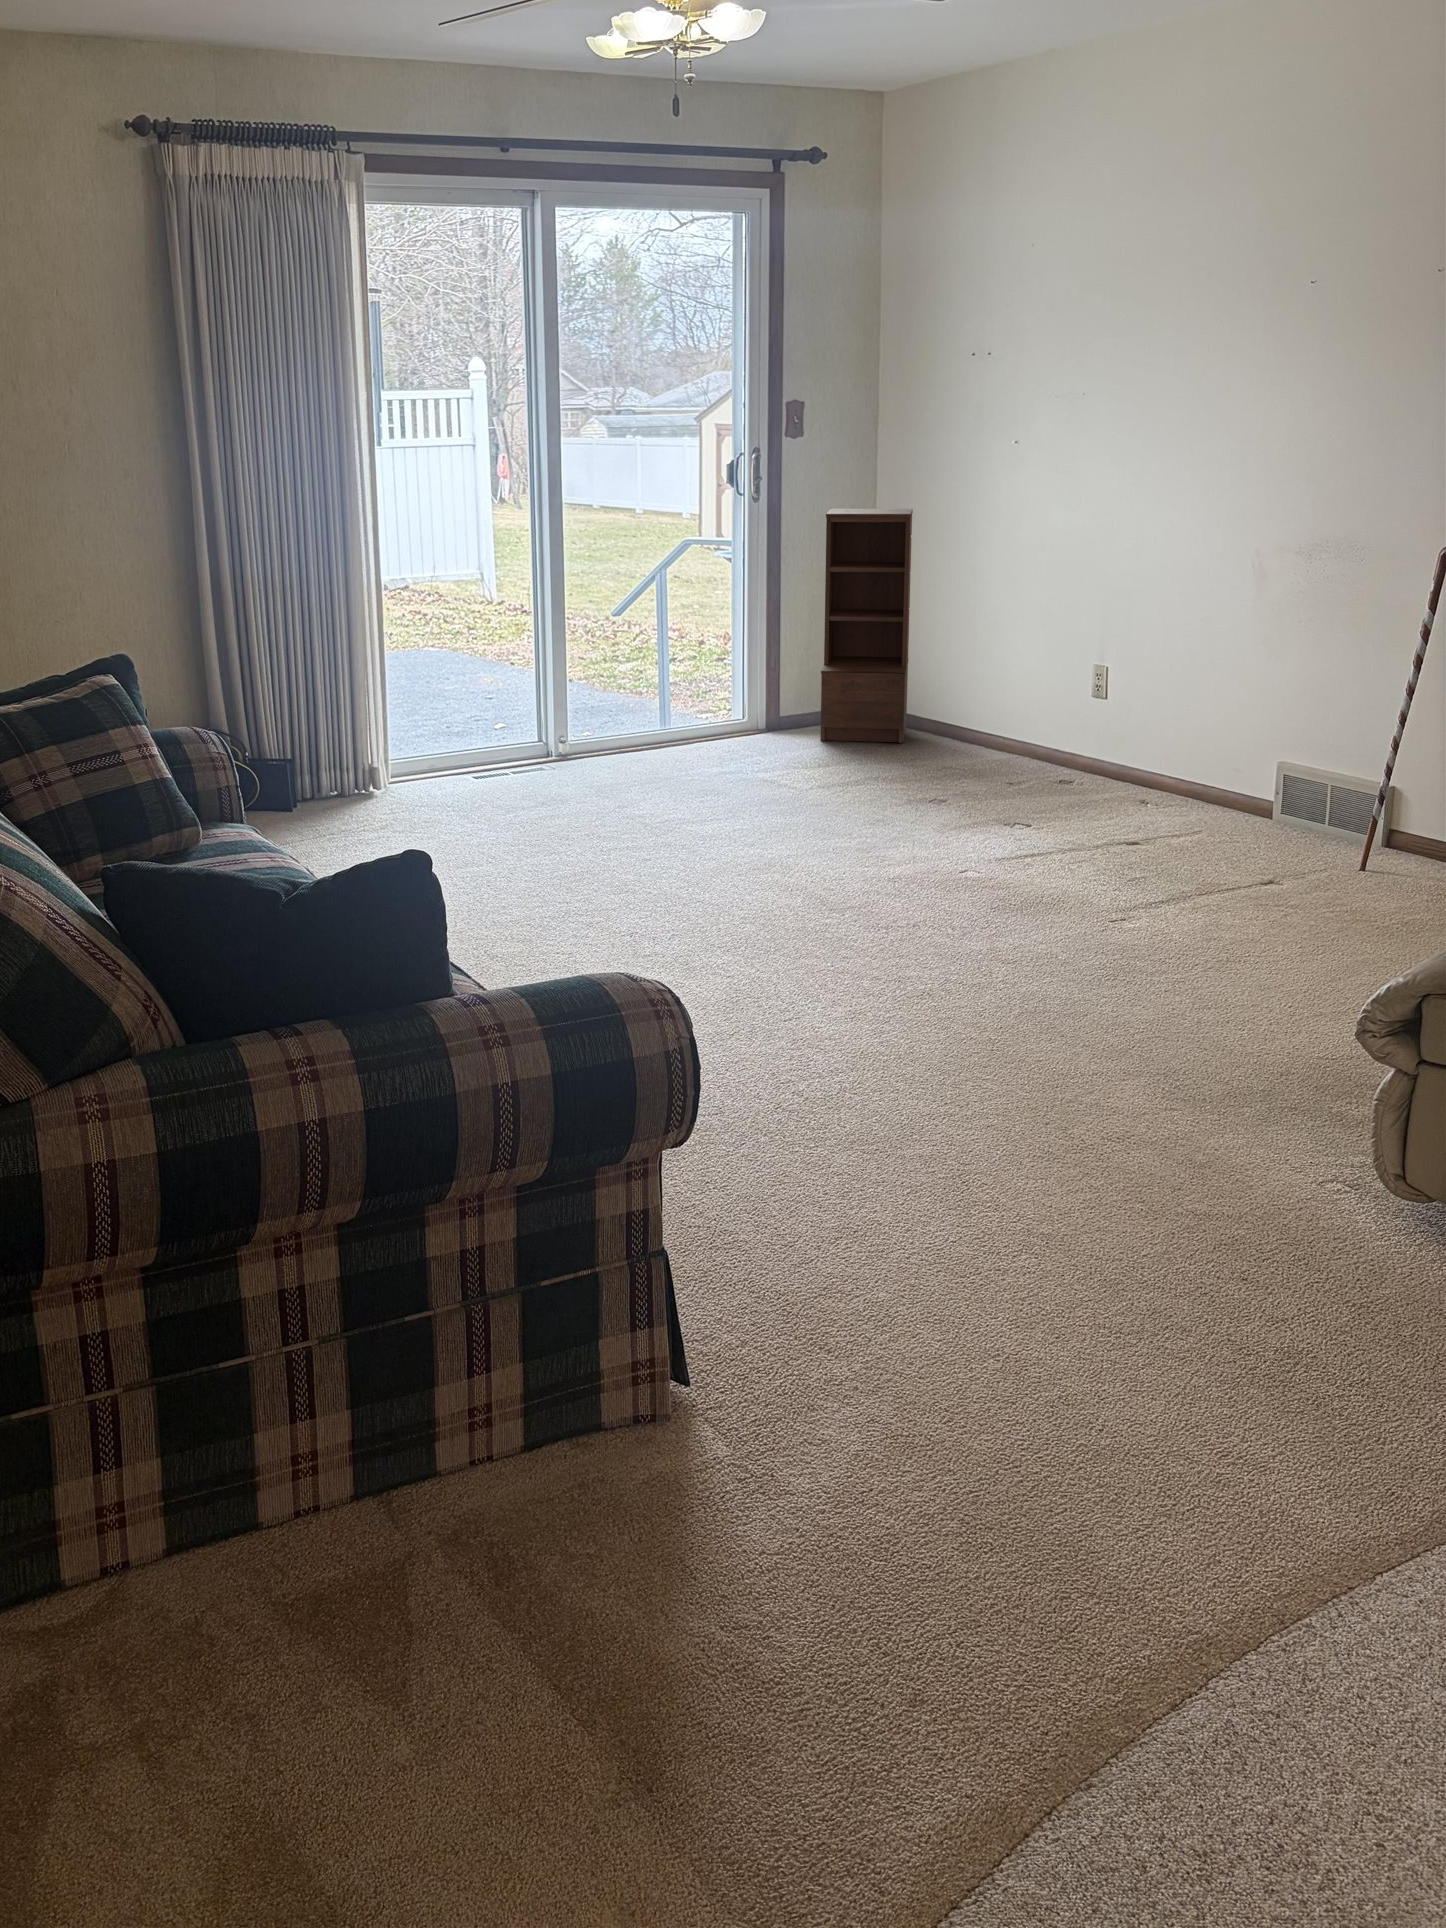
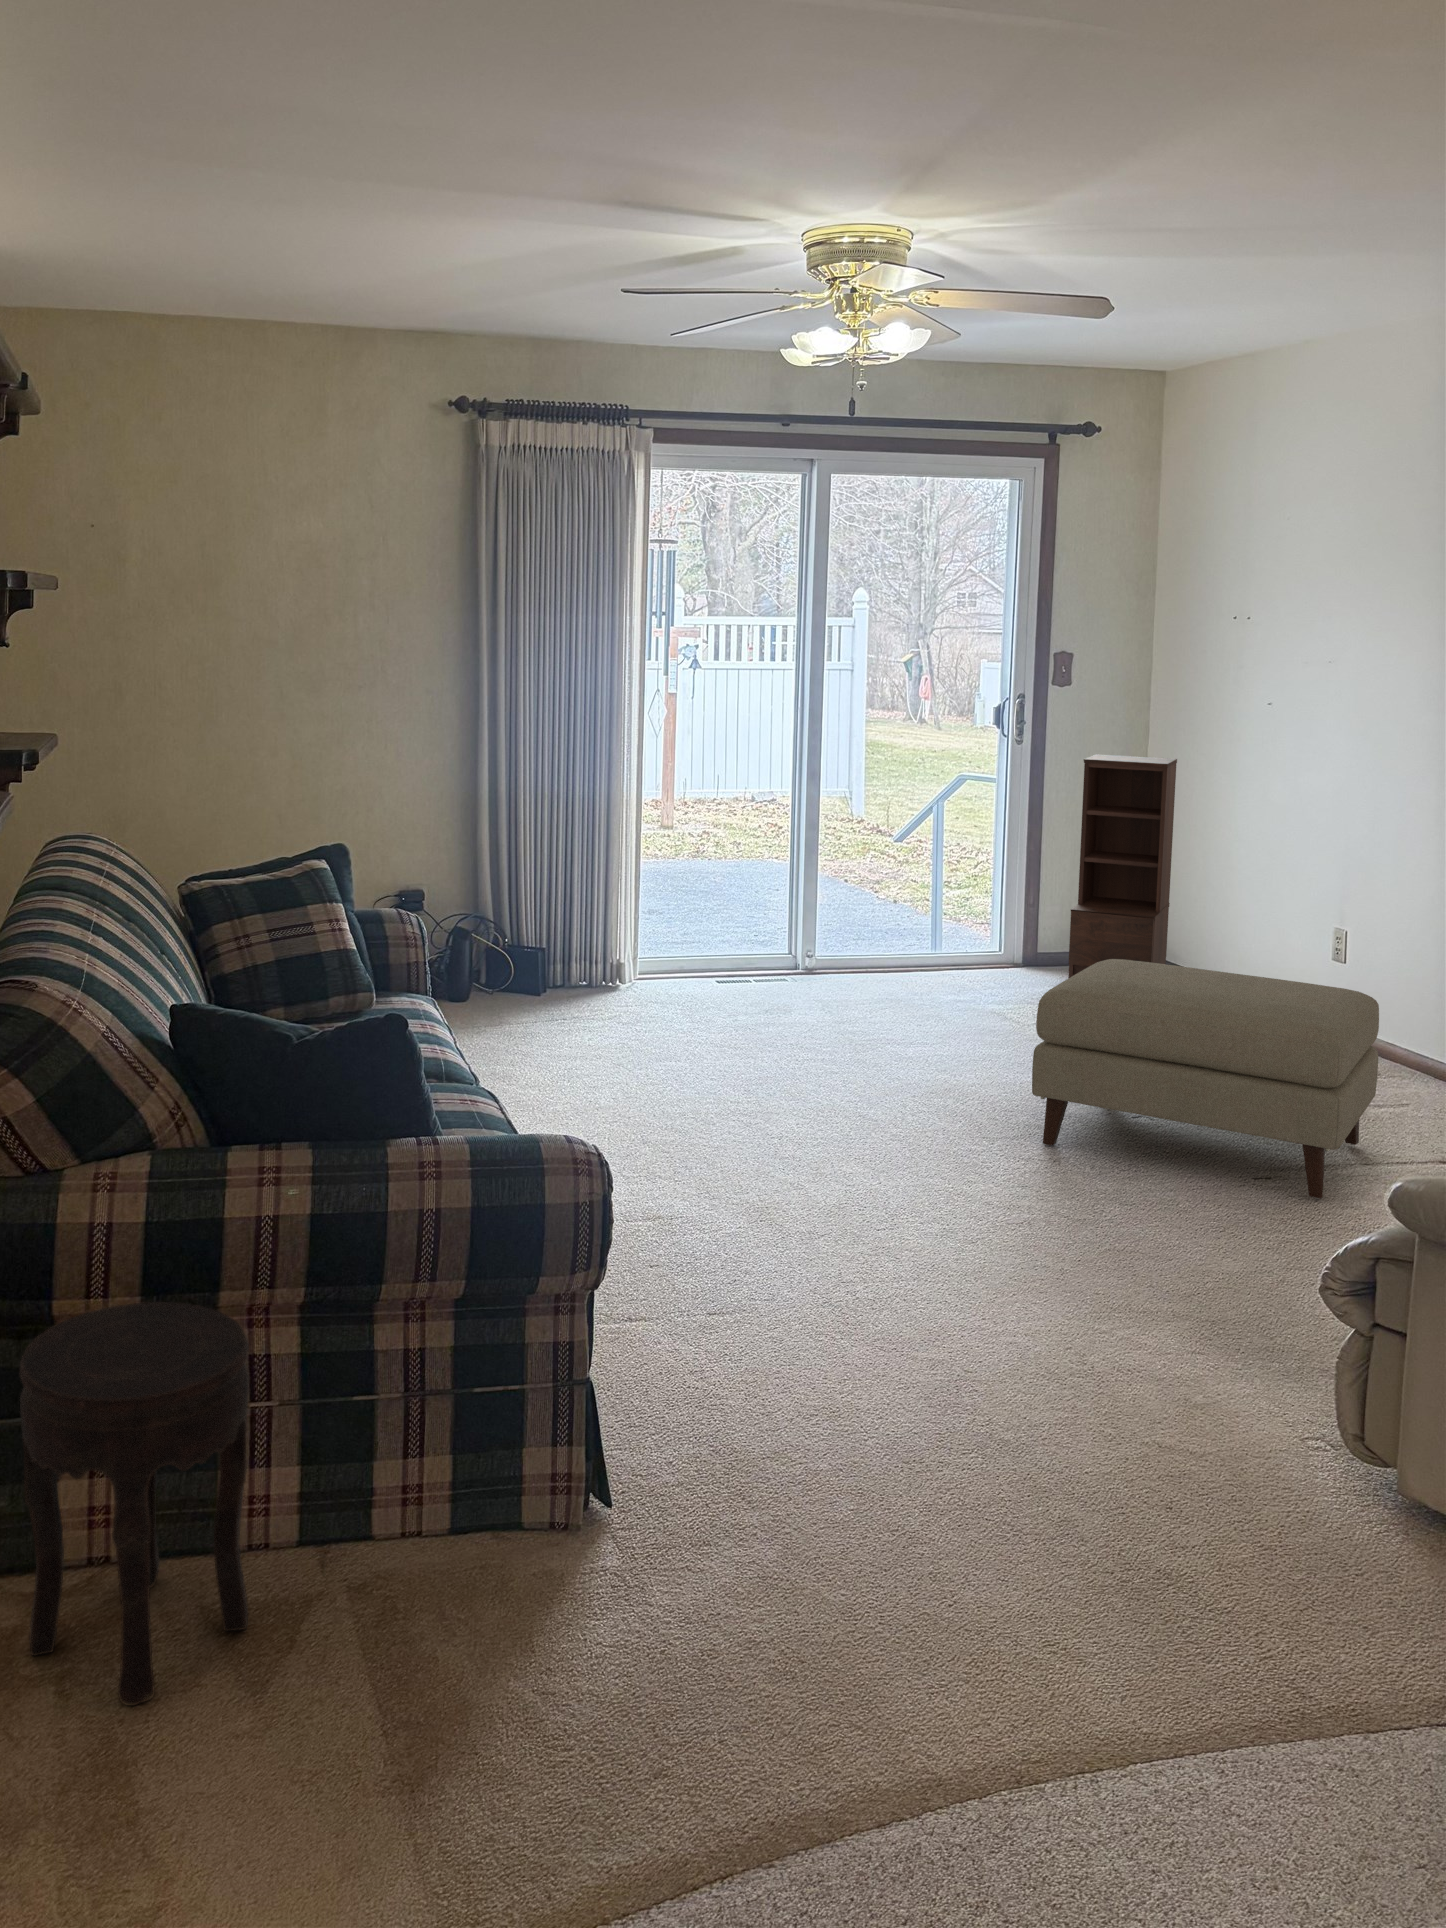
ottoman: none [884,716,1206,938] -> present [1032,959,1379,1199]
side table: none [38,1249,349,1764] -> present [20,1302,249,1705]

